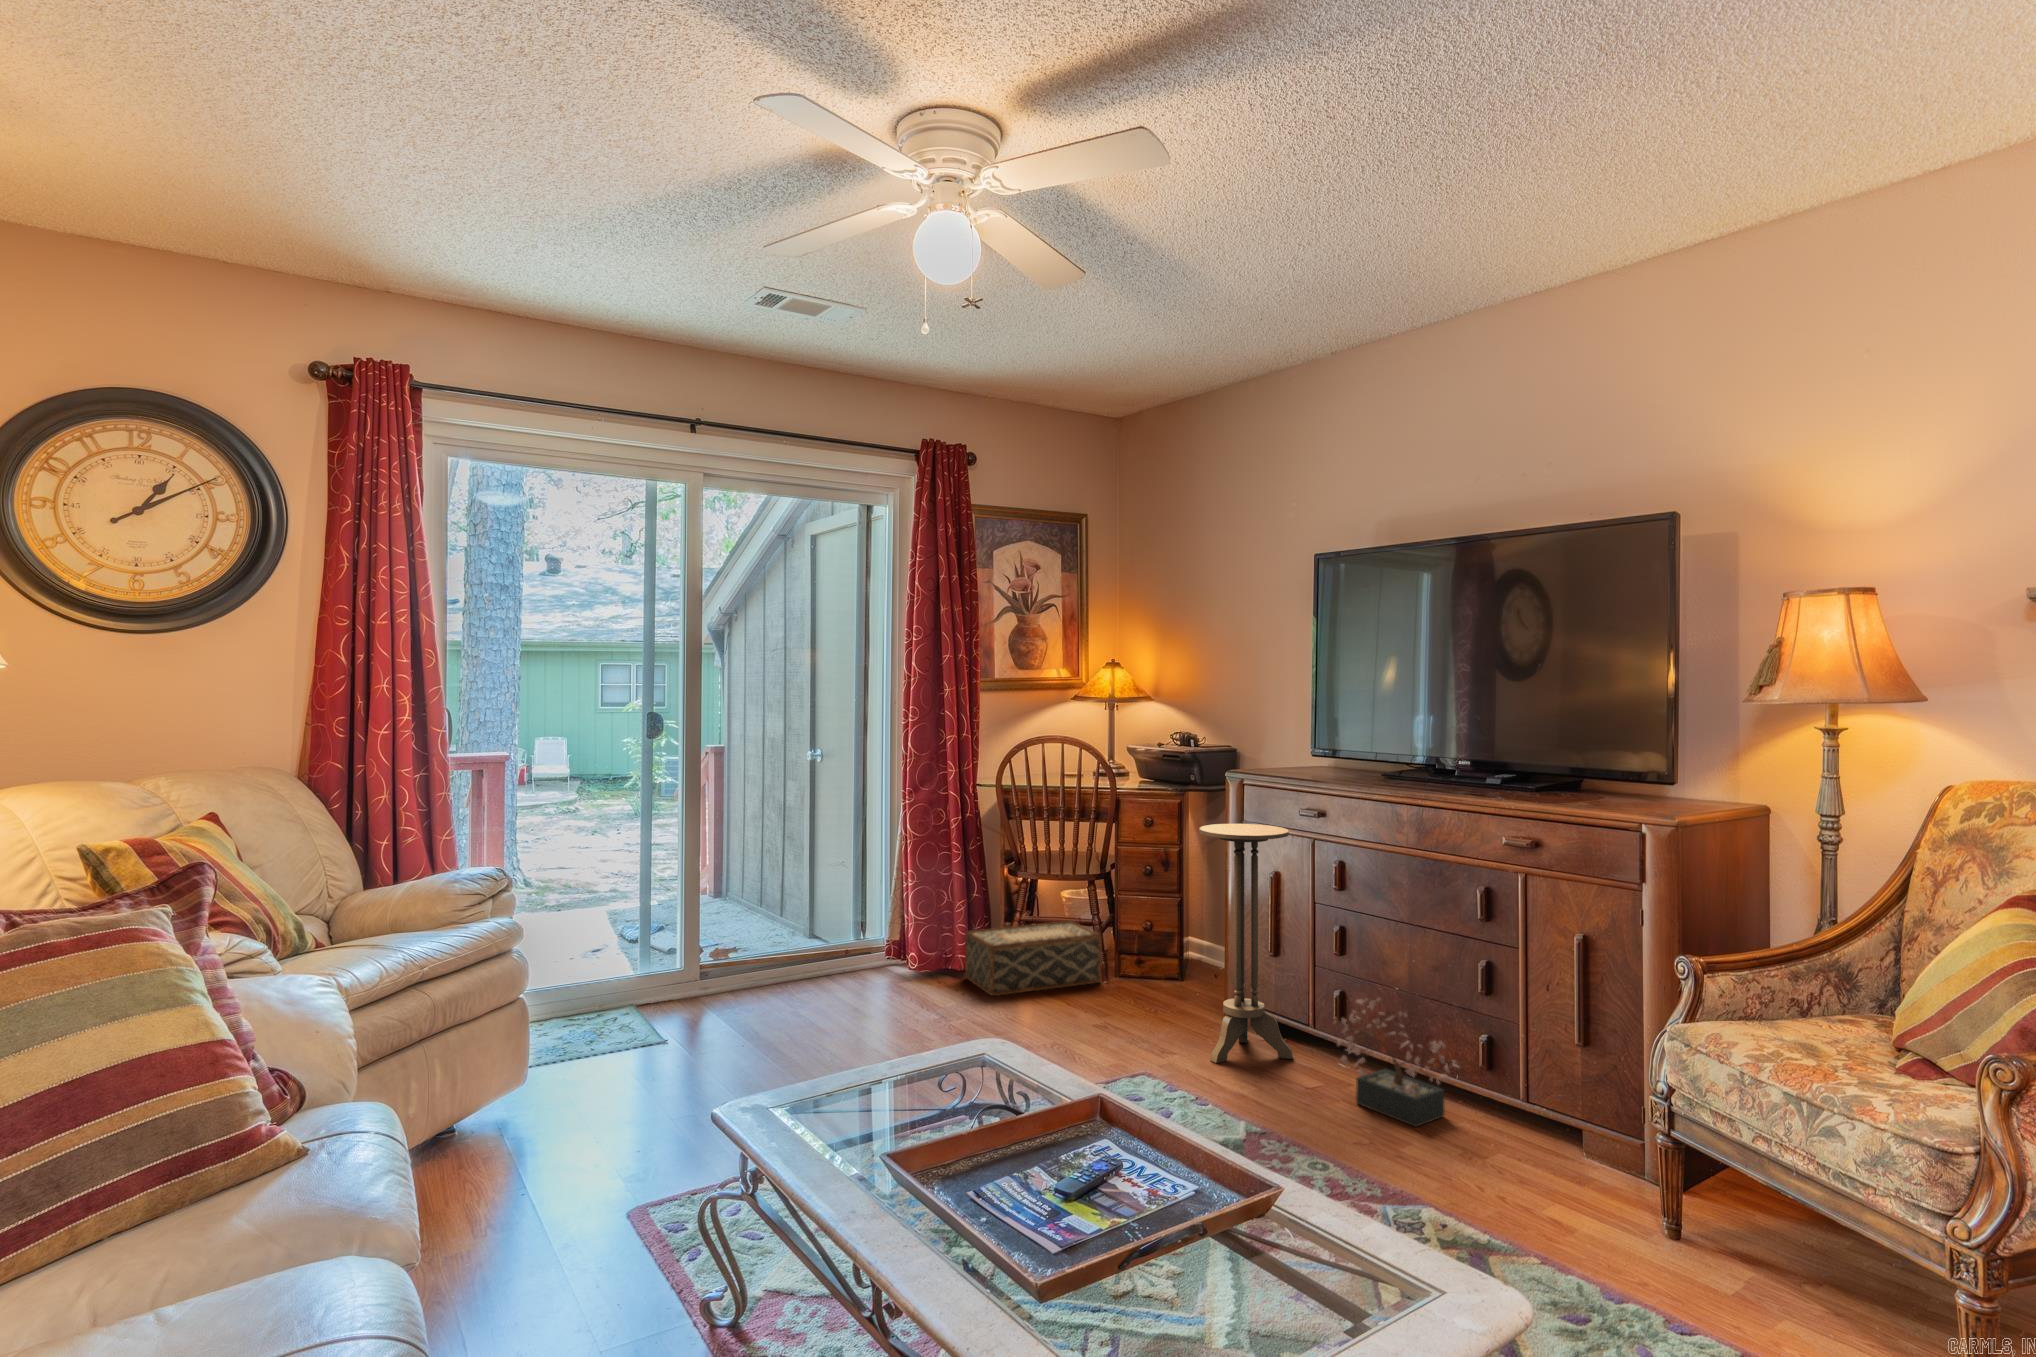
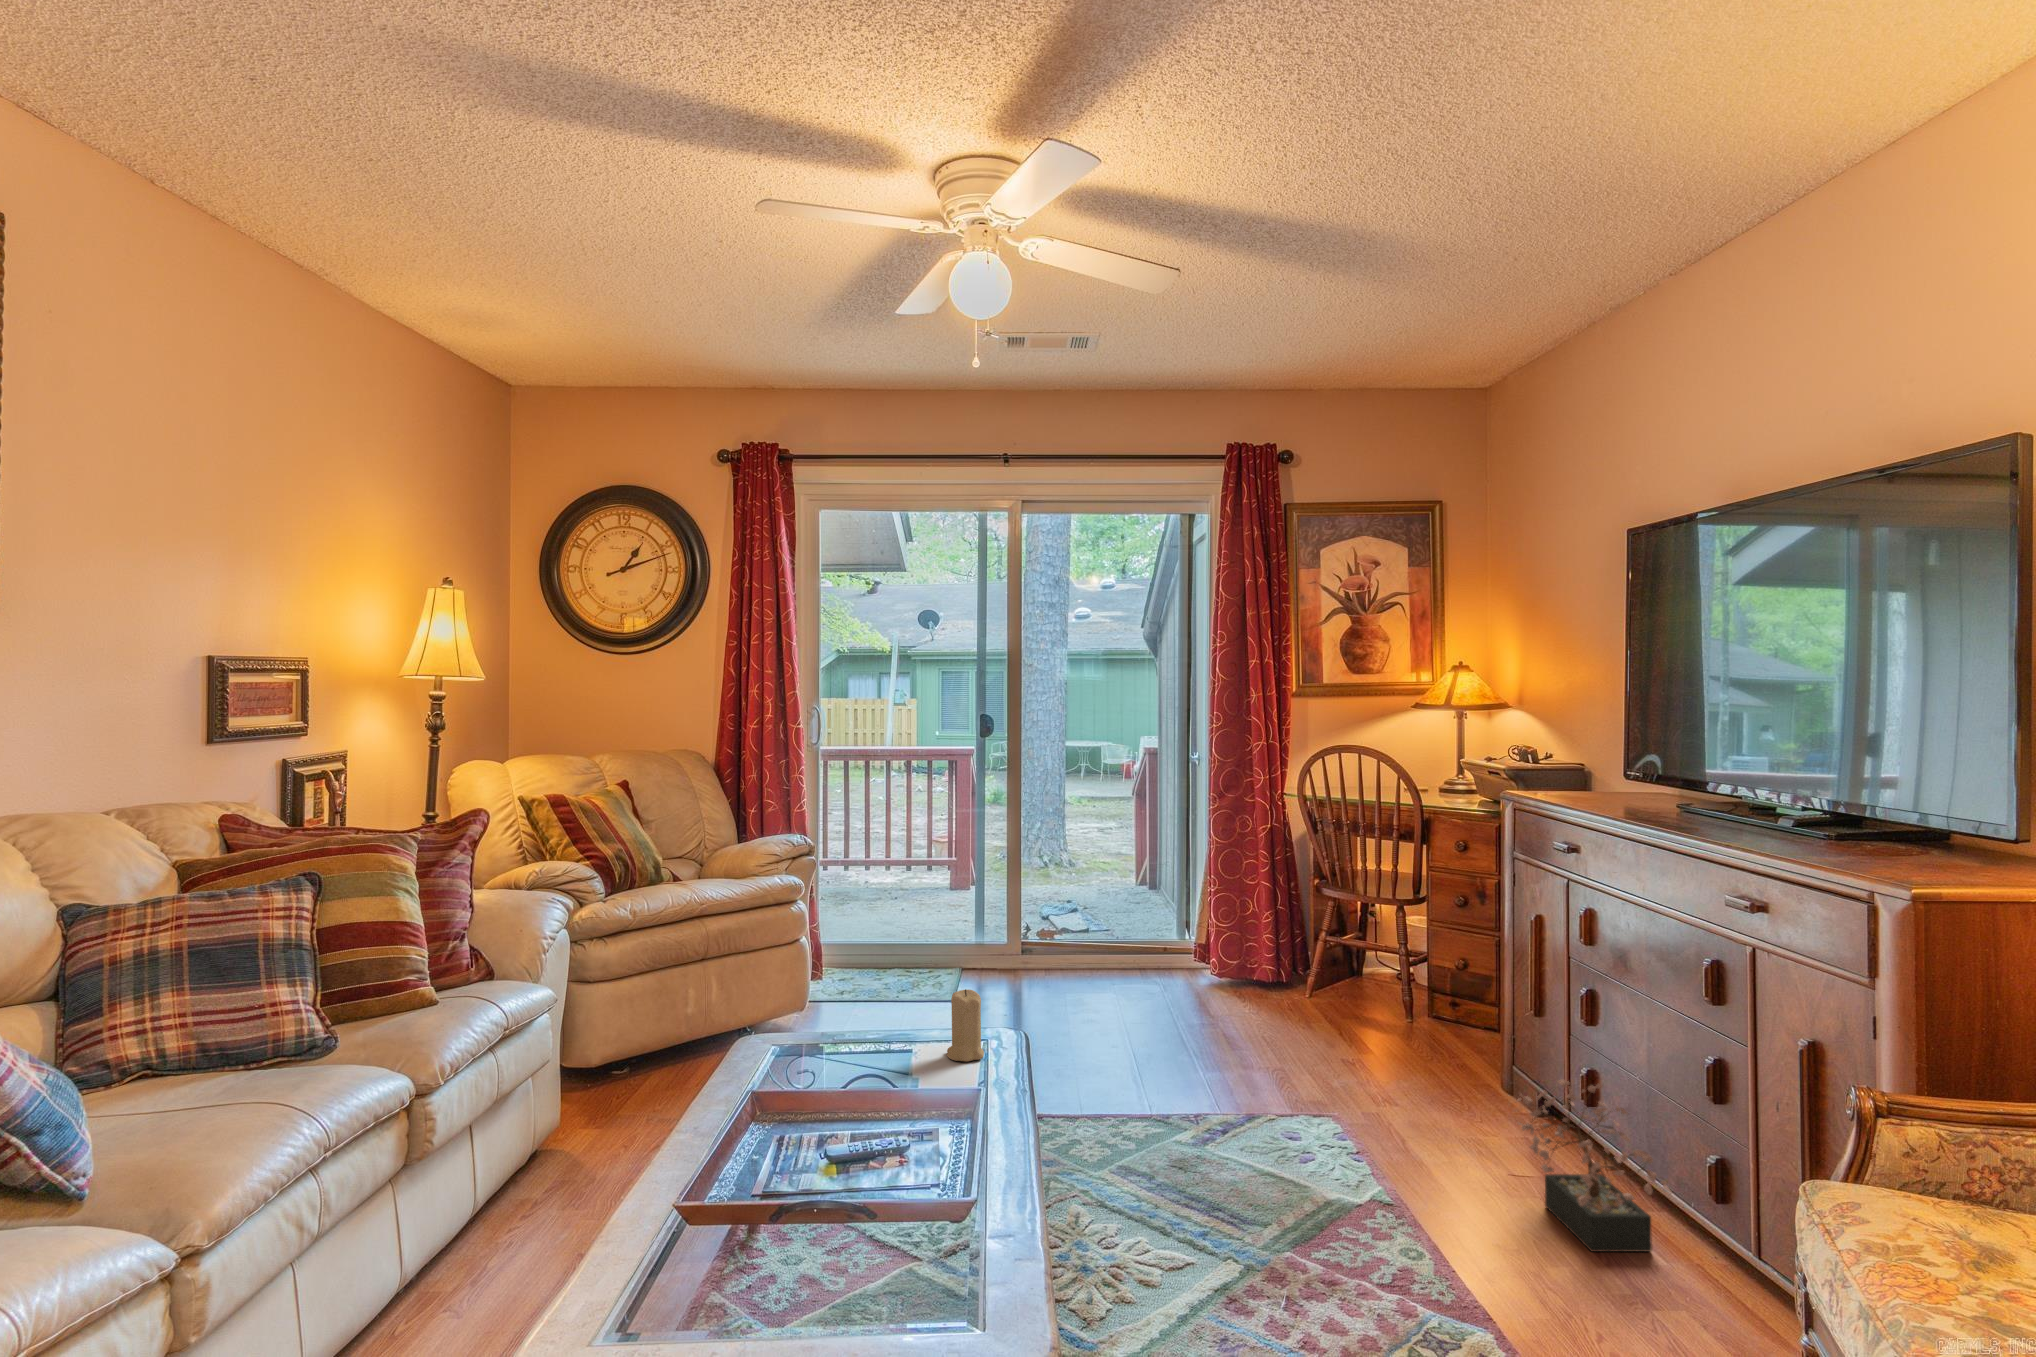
side table: present [1200,824,1293,1063] -> none [1416,851,1533,1142]
woven basket: present [965,921,1101,996] -> none [1261,944,1403,1020]
candle: none [966,1005,1012,1083] -> present [947,989,984,1062]

